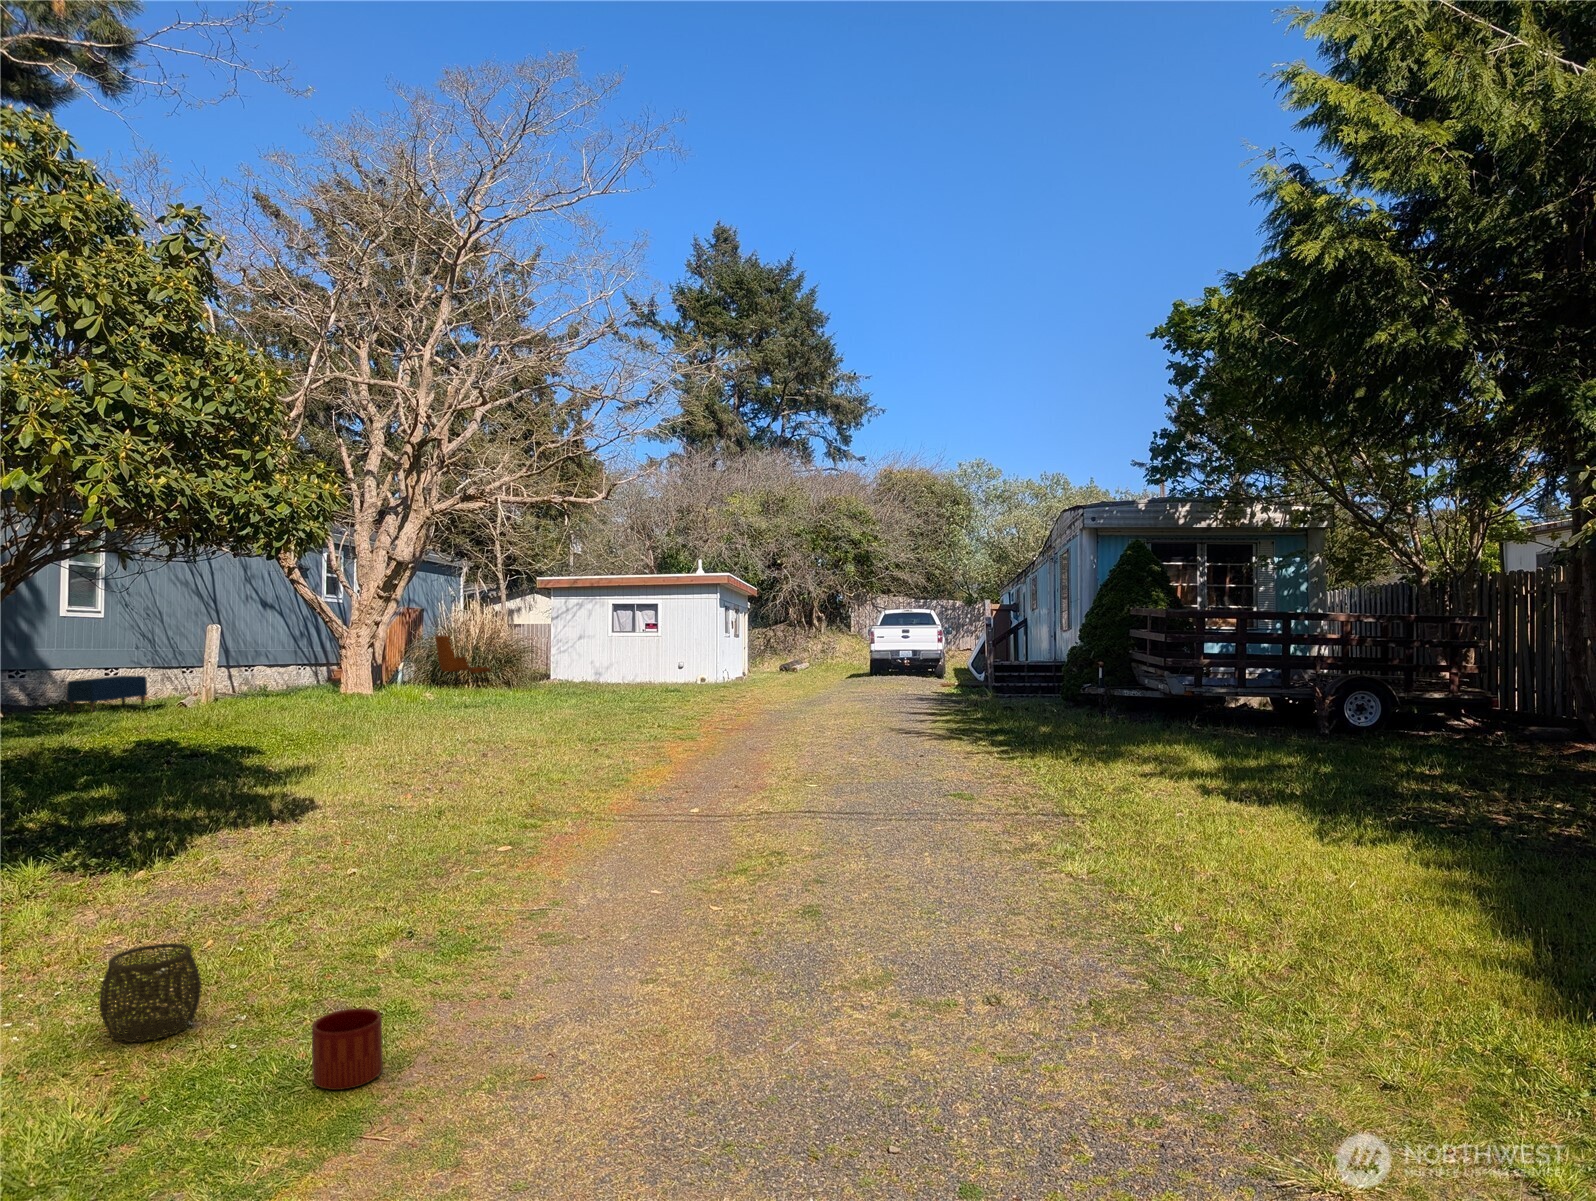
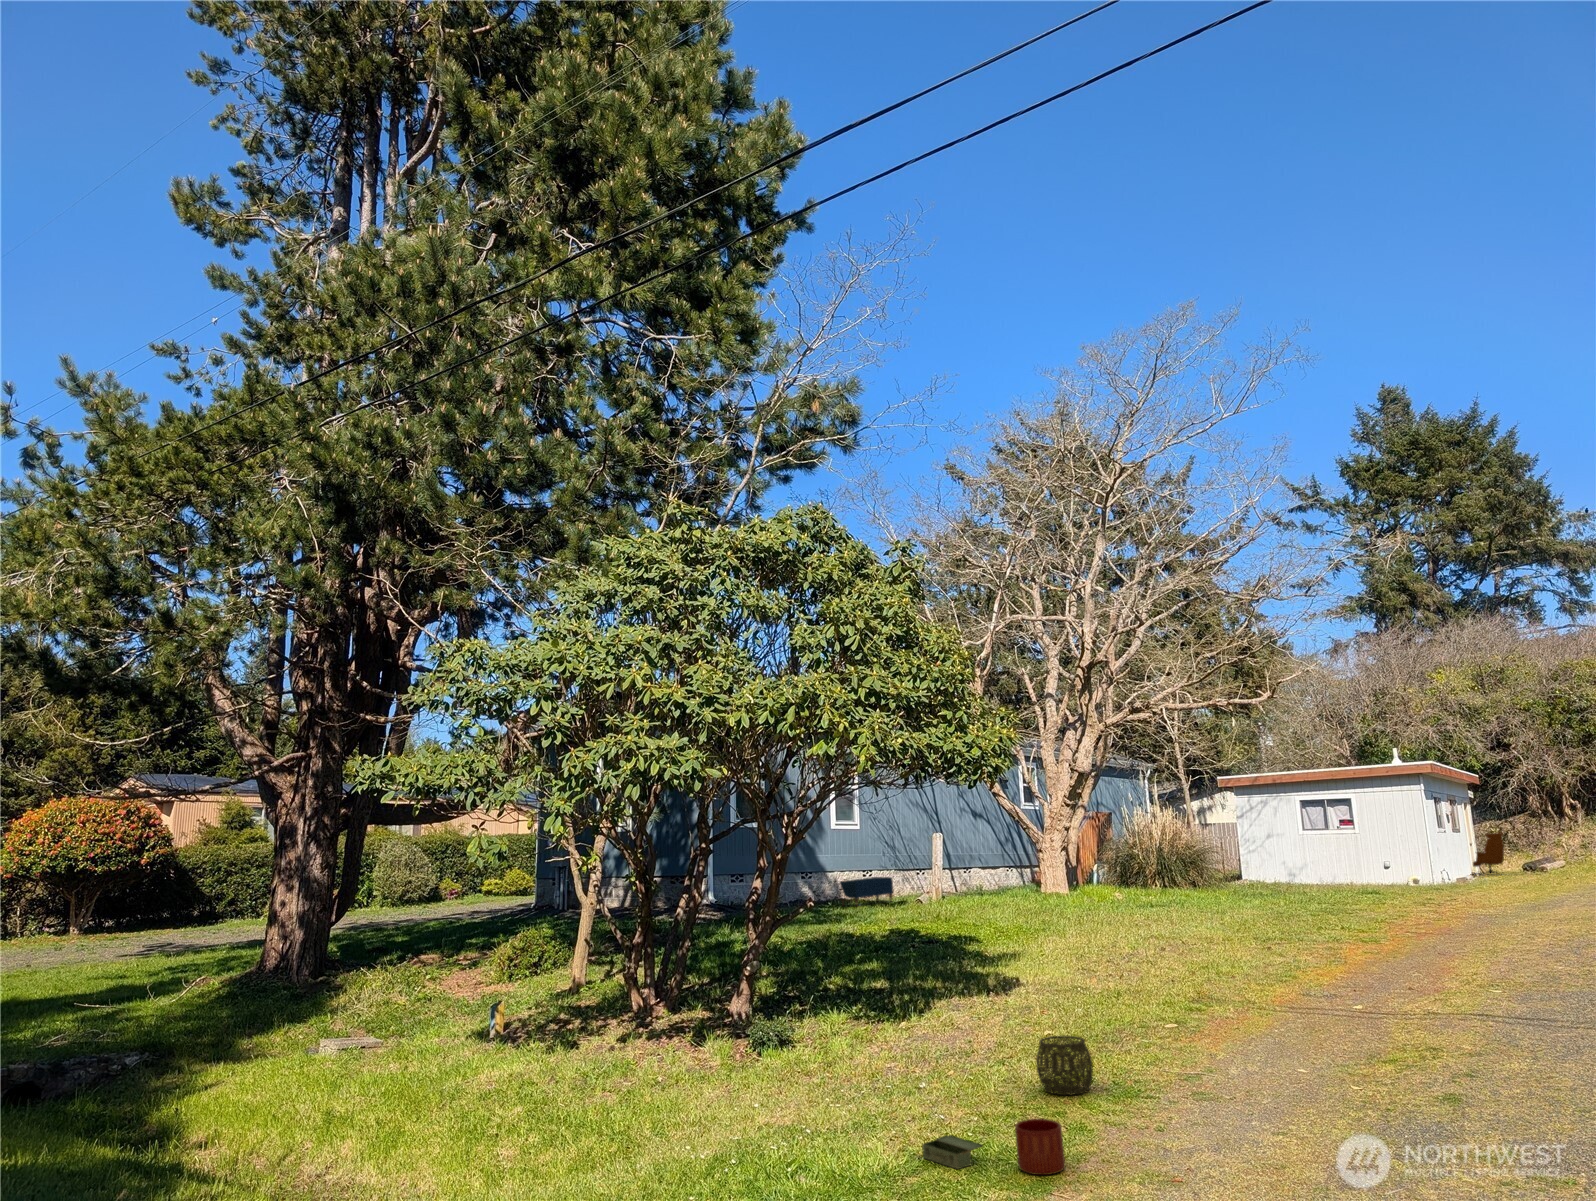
lounge chair: present [435,636,491,681] -> present [1473,833,1504,875]
woven basket: present [99,943,202,1043] -> present [1036,1036,1093,1095]
toolbox: none [158,1047,260,1102] -> present [922,1135,983,1169]

